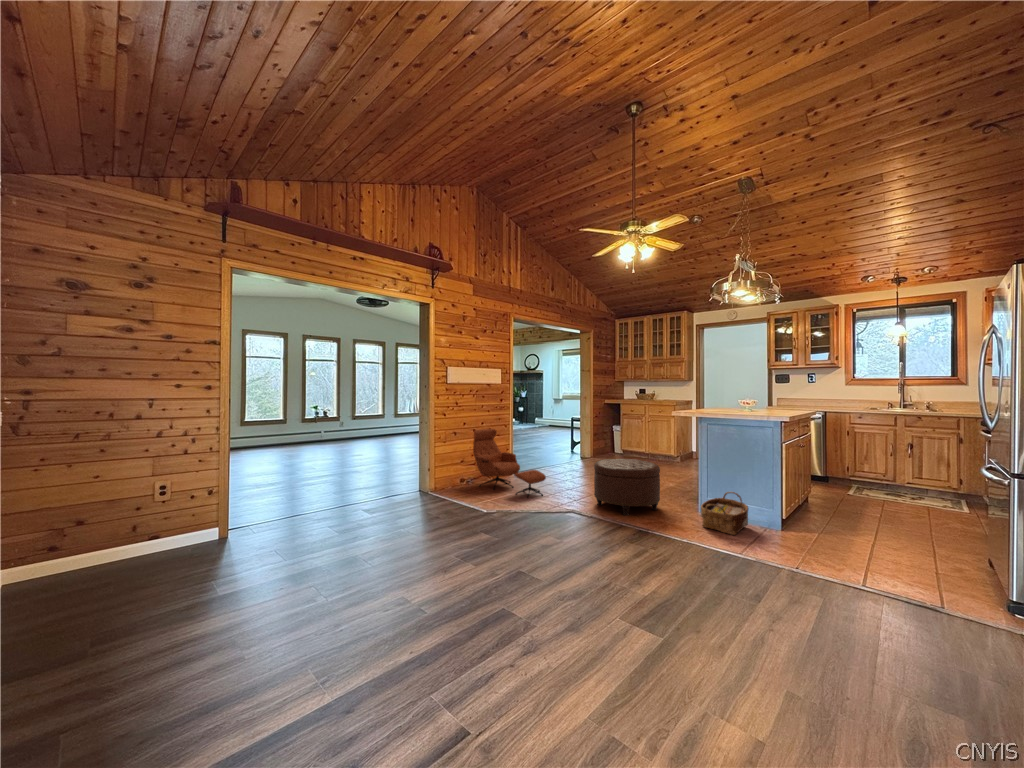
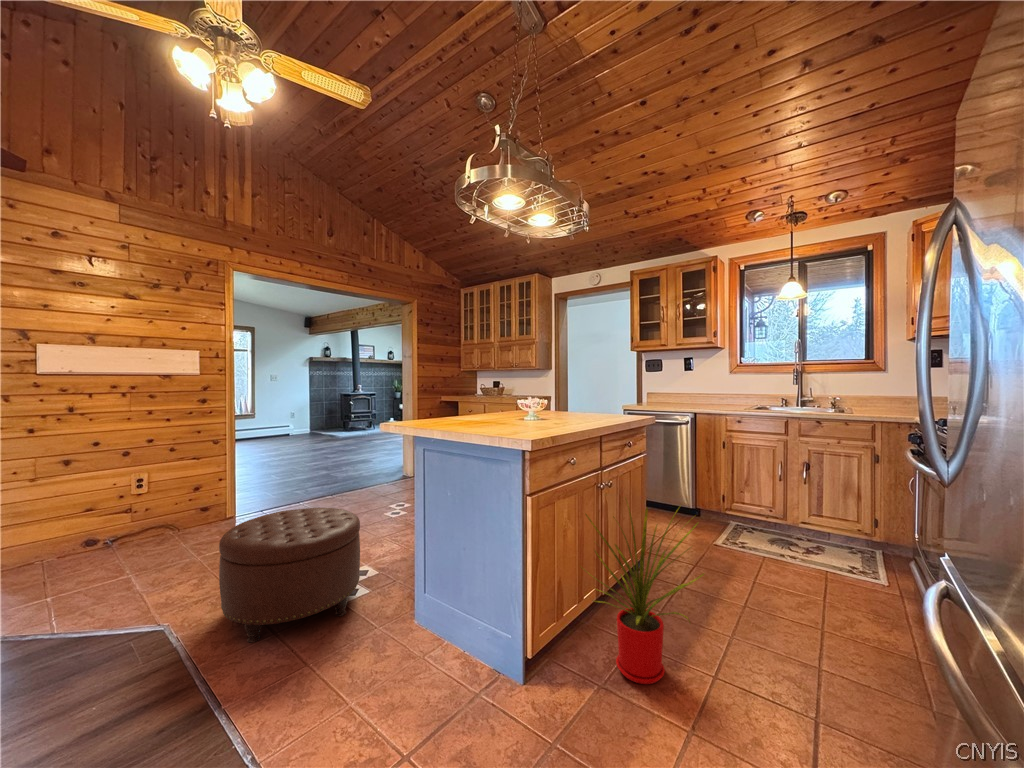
lounge chair: present [473,429,546,498] -> none [94,449,202,587]
house plant: none [799,449,870,533] -> present [584,500,704,684]
woven basket: present [701,492,748,535] -> none [353,592,464,719]

